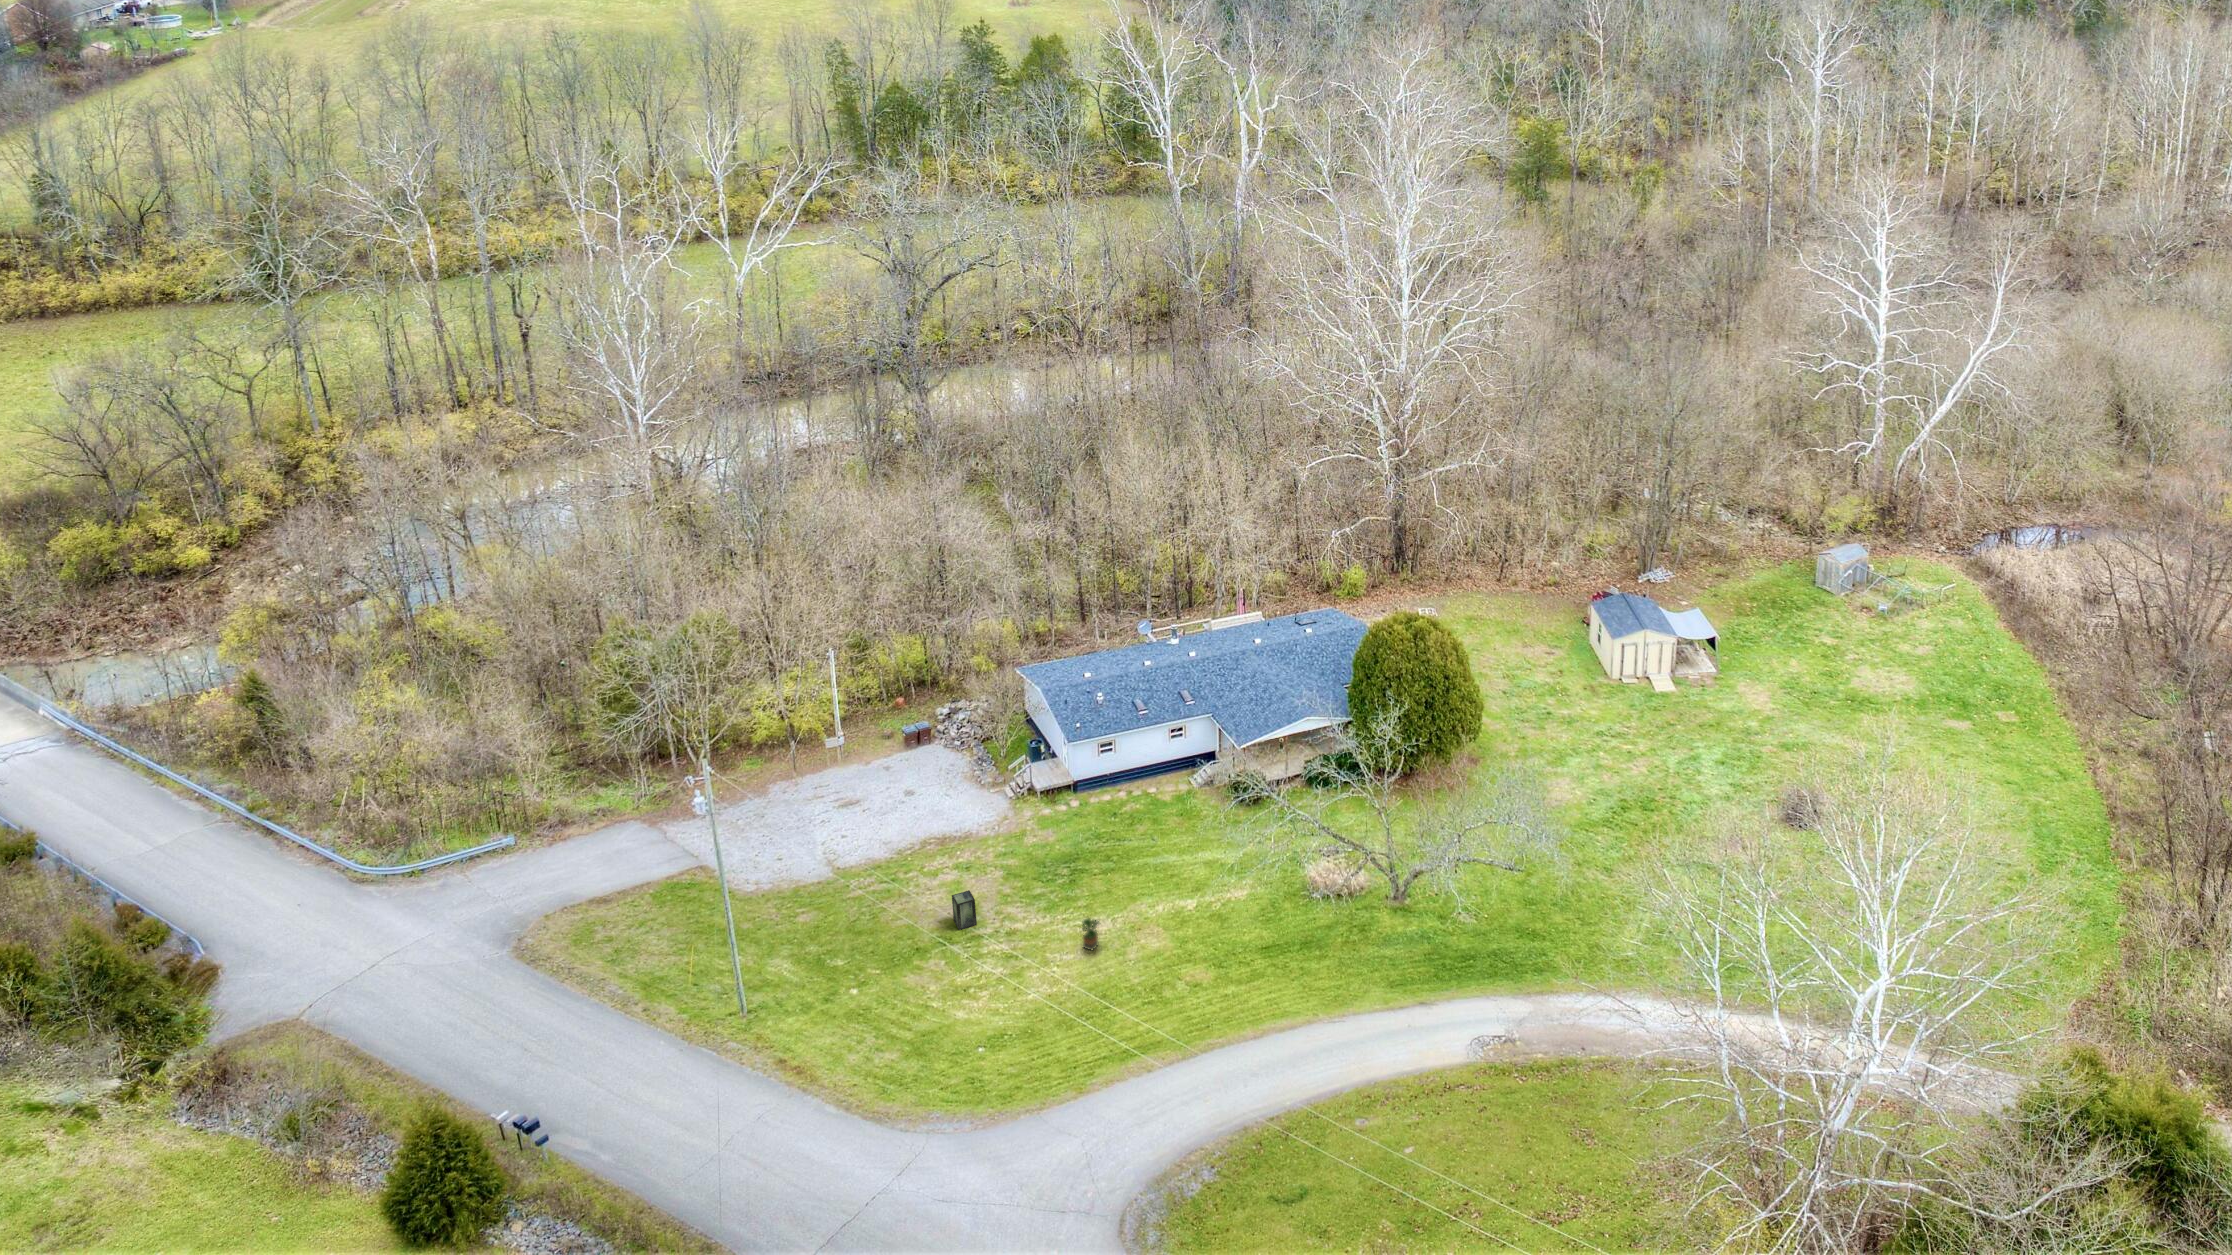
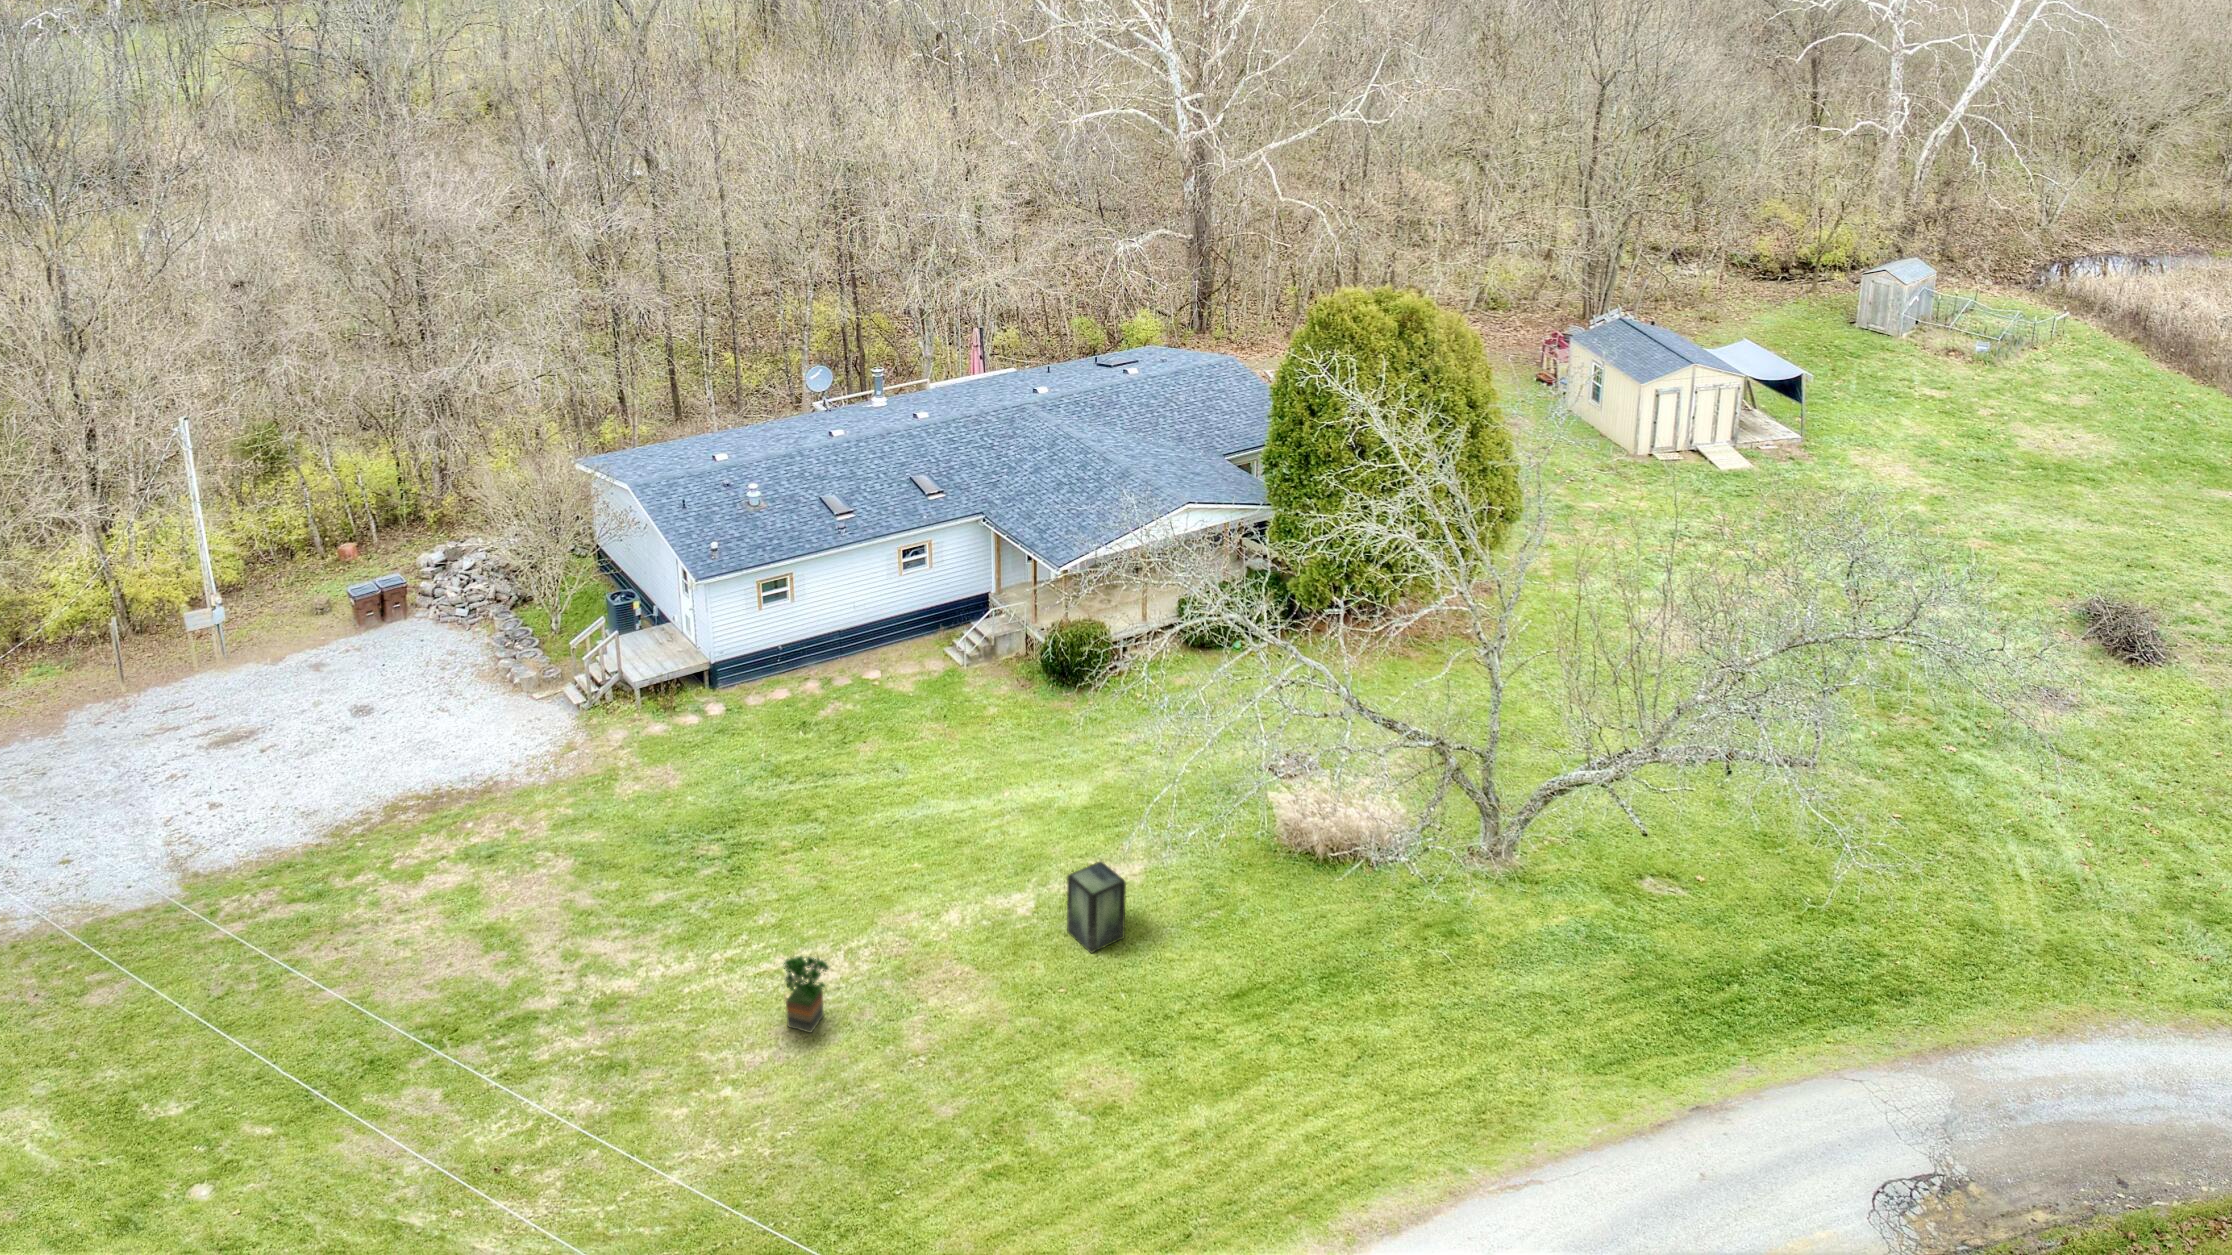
storage box: present [952,890,977,930] -> present [1067,861,1126,953]

